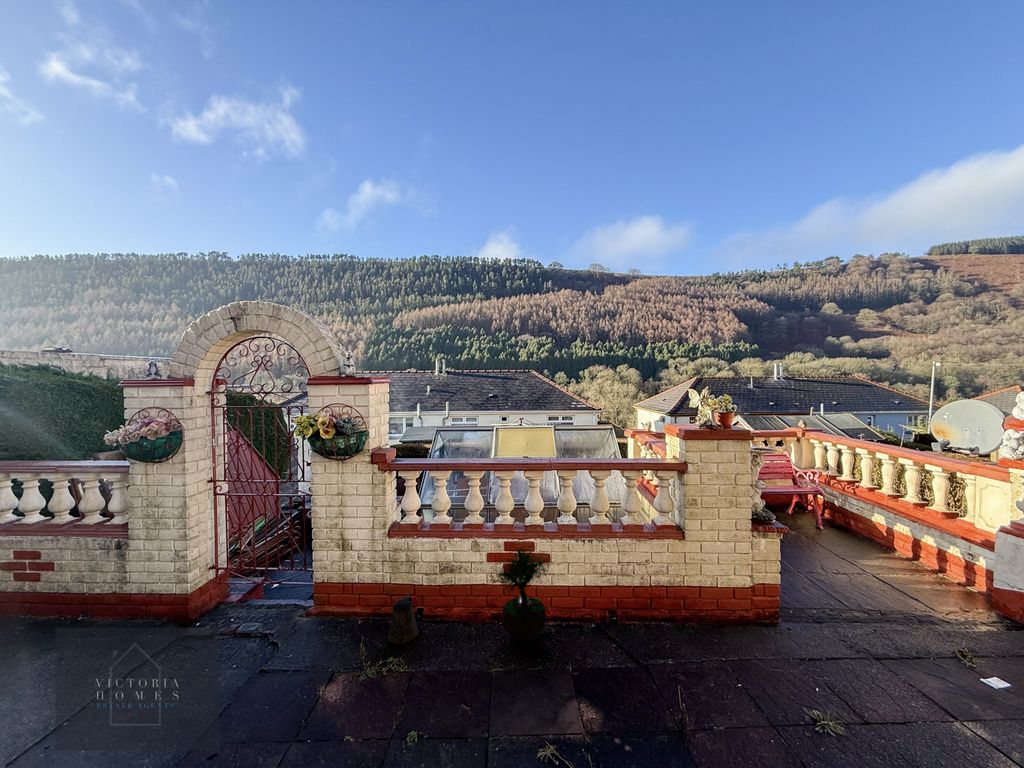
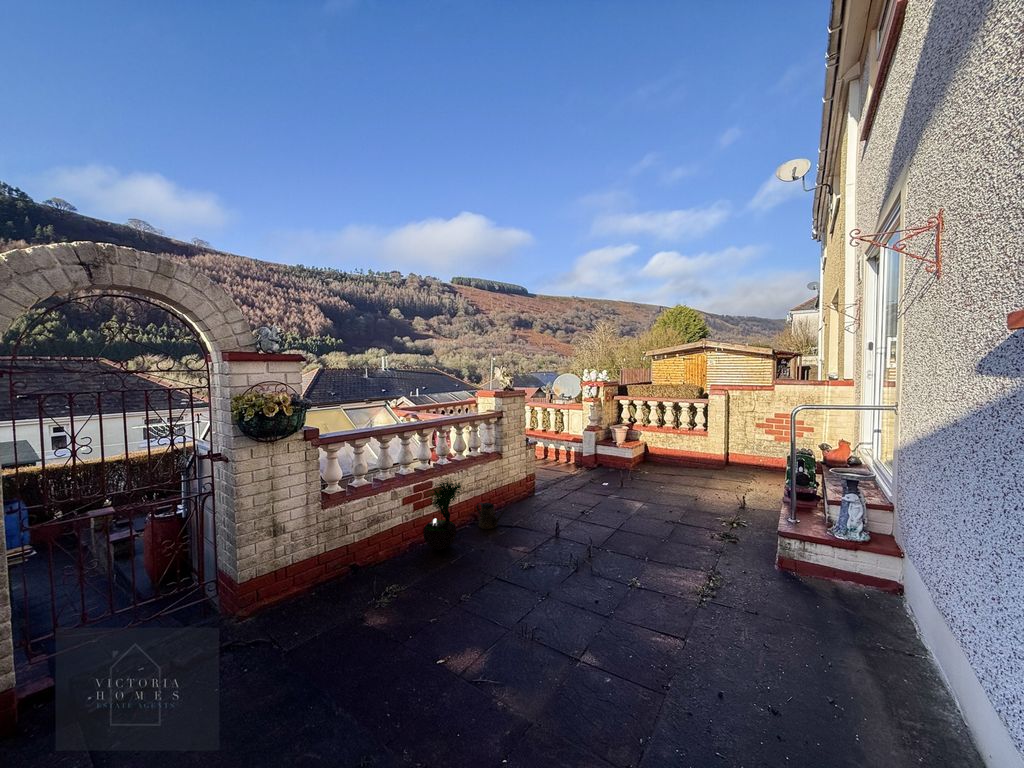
watering can: present [387,595,419,644] -> present [476,503,508,529]

